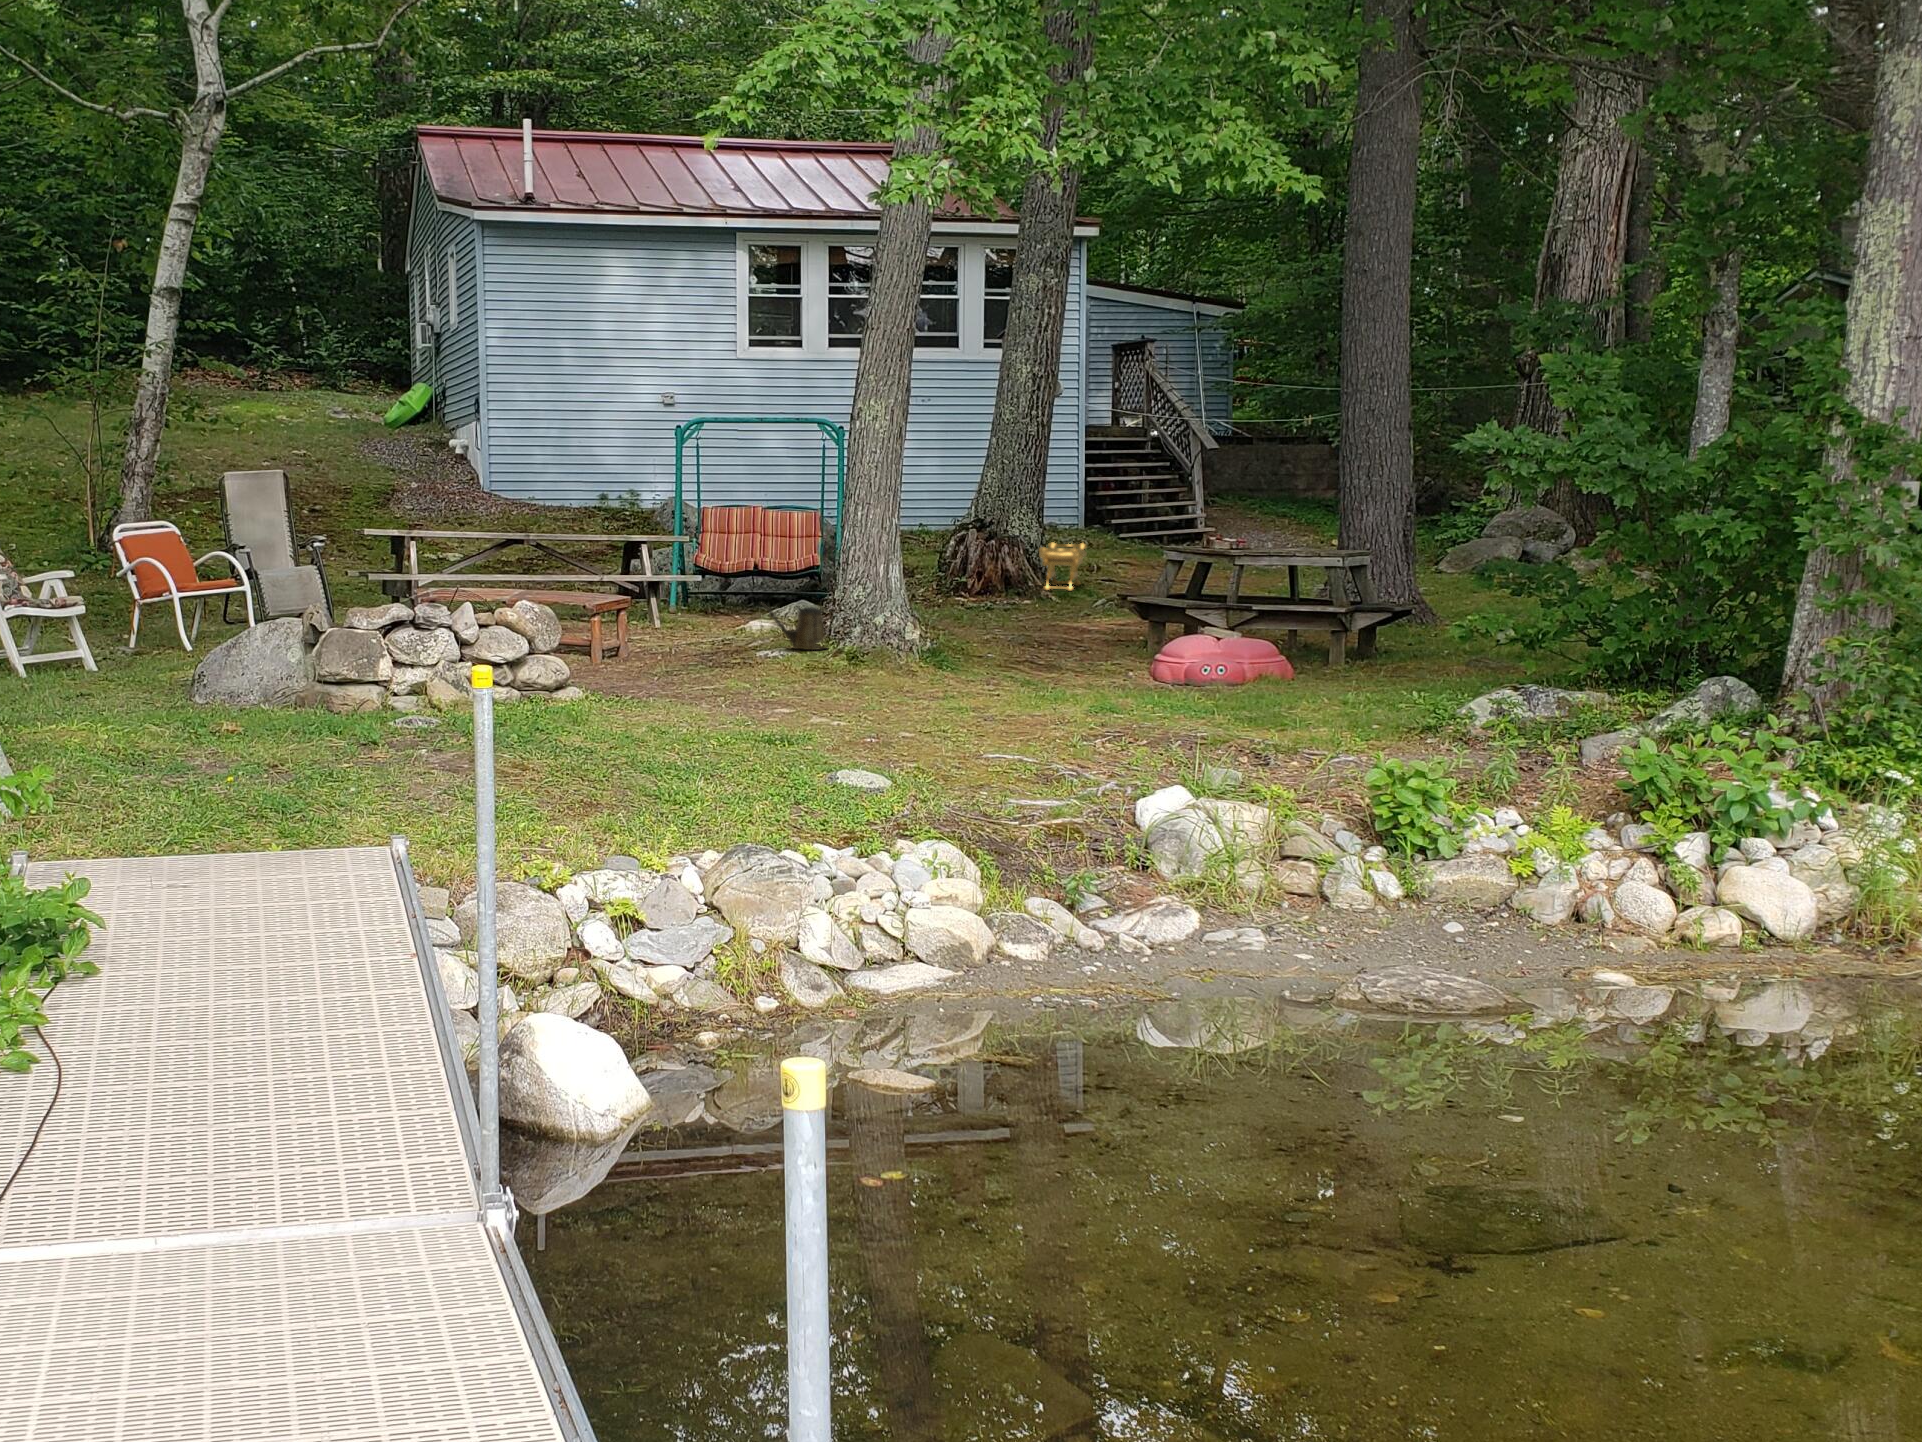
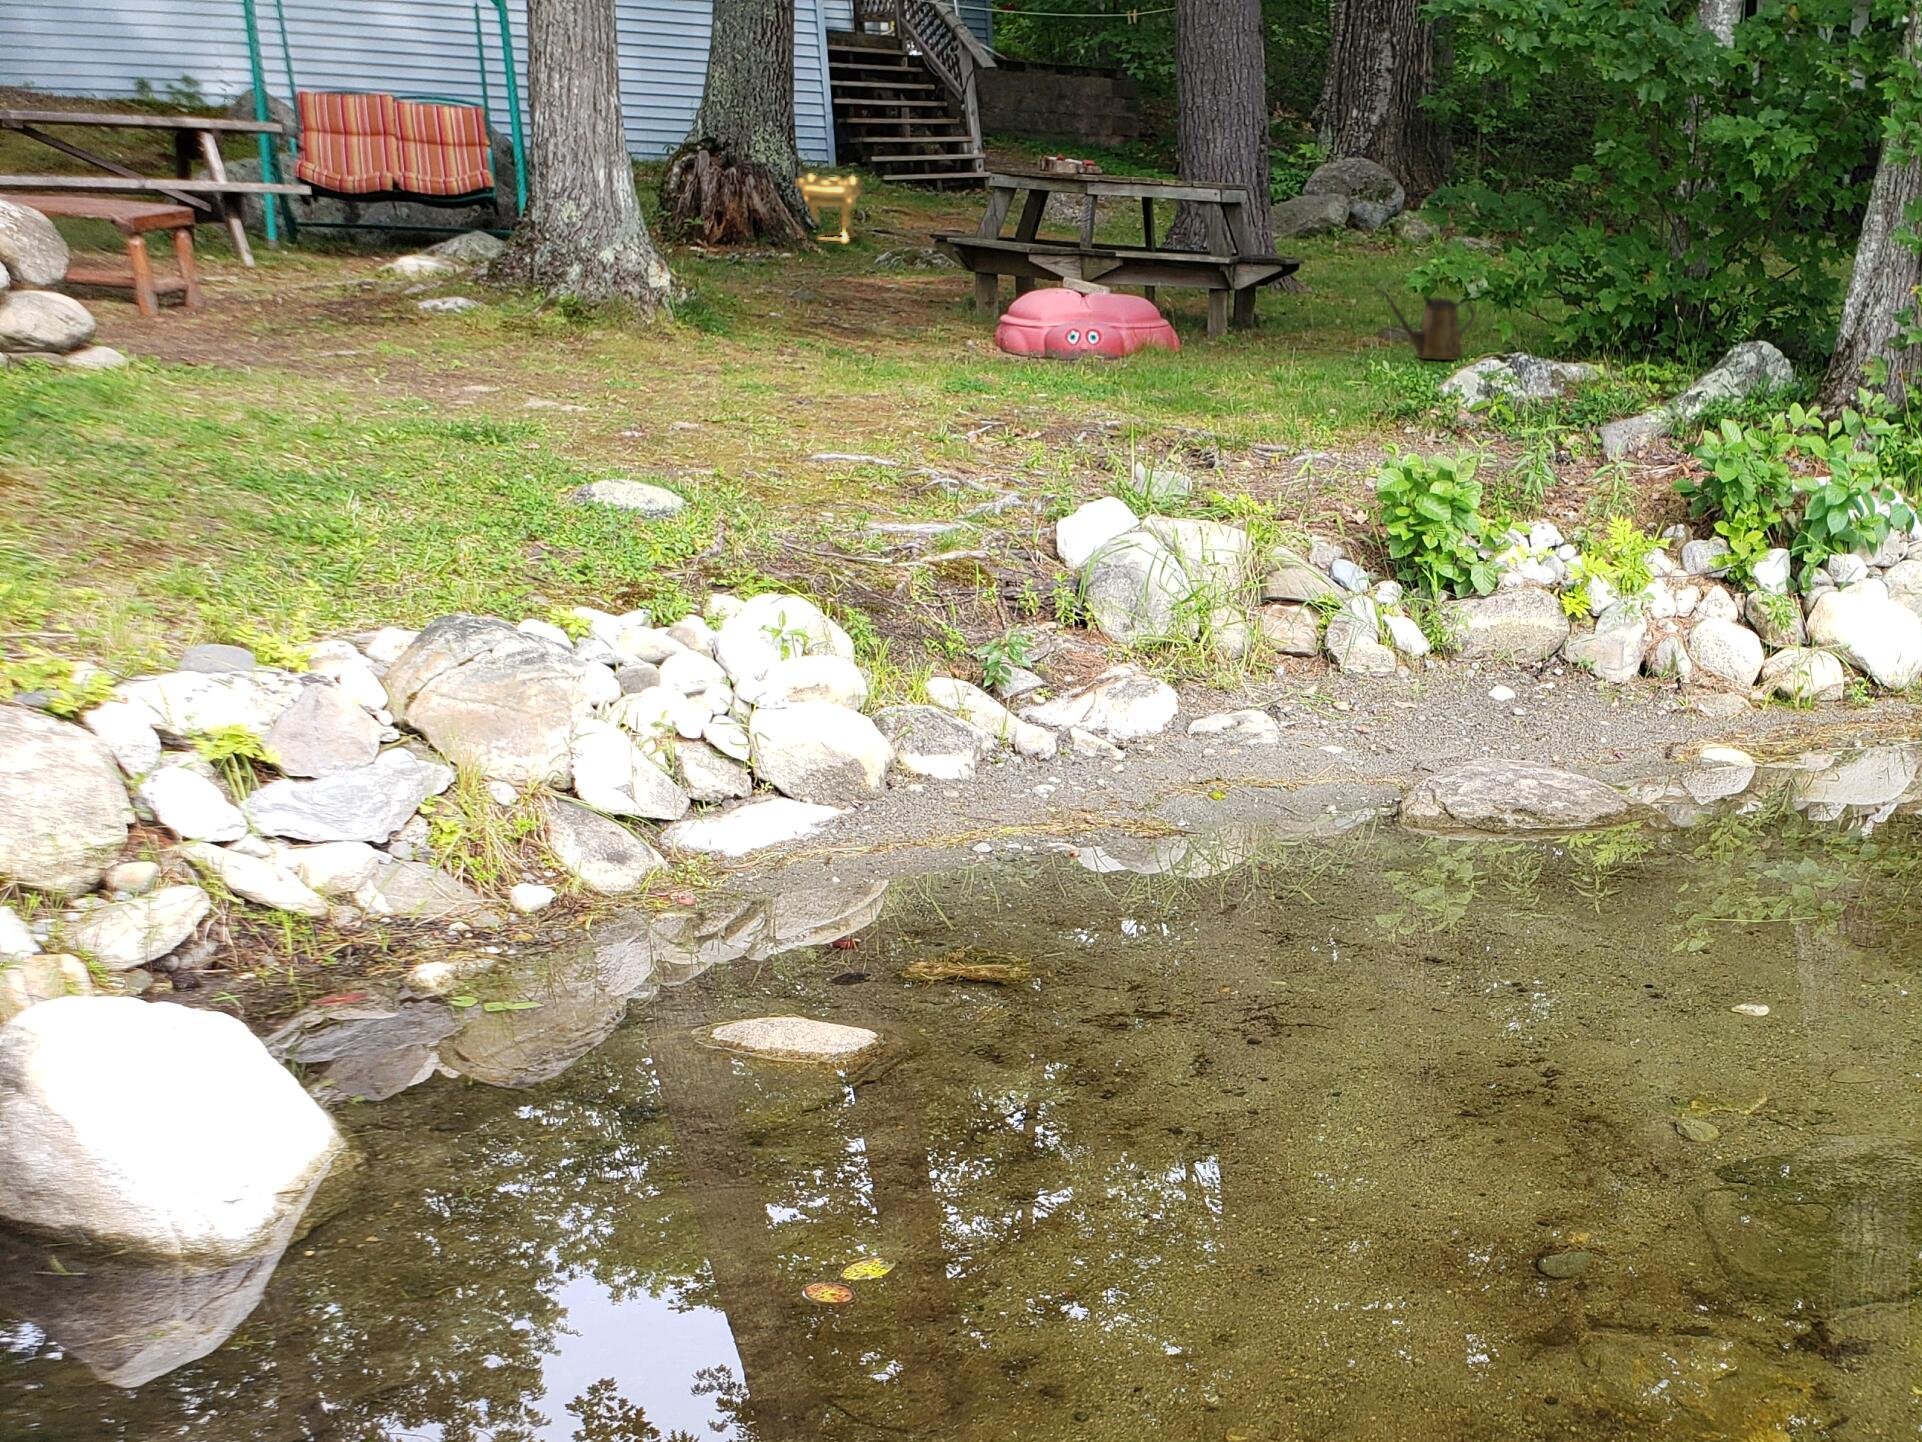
watering can: present [761,603,829,650] -> present [1379,290,1475,360]

